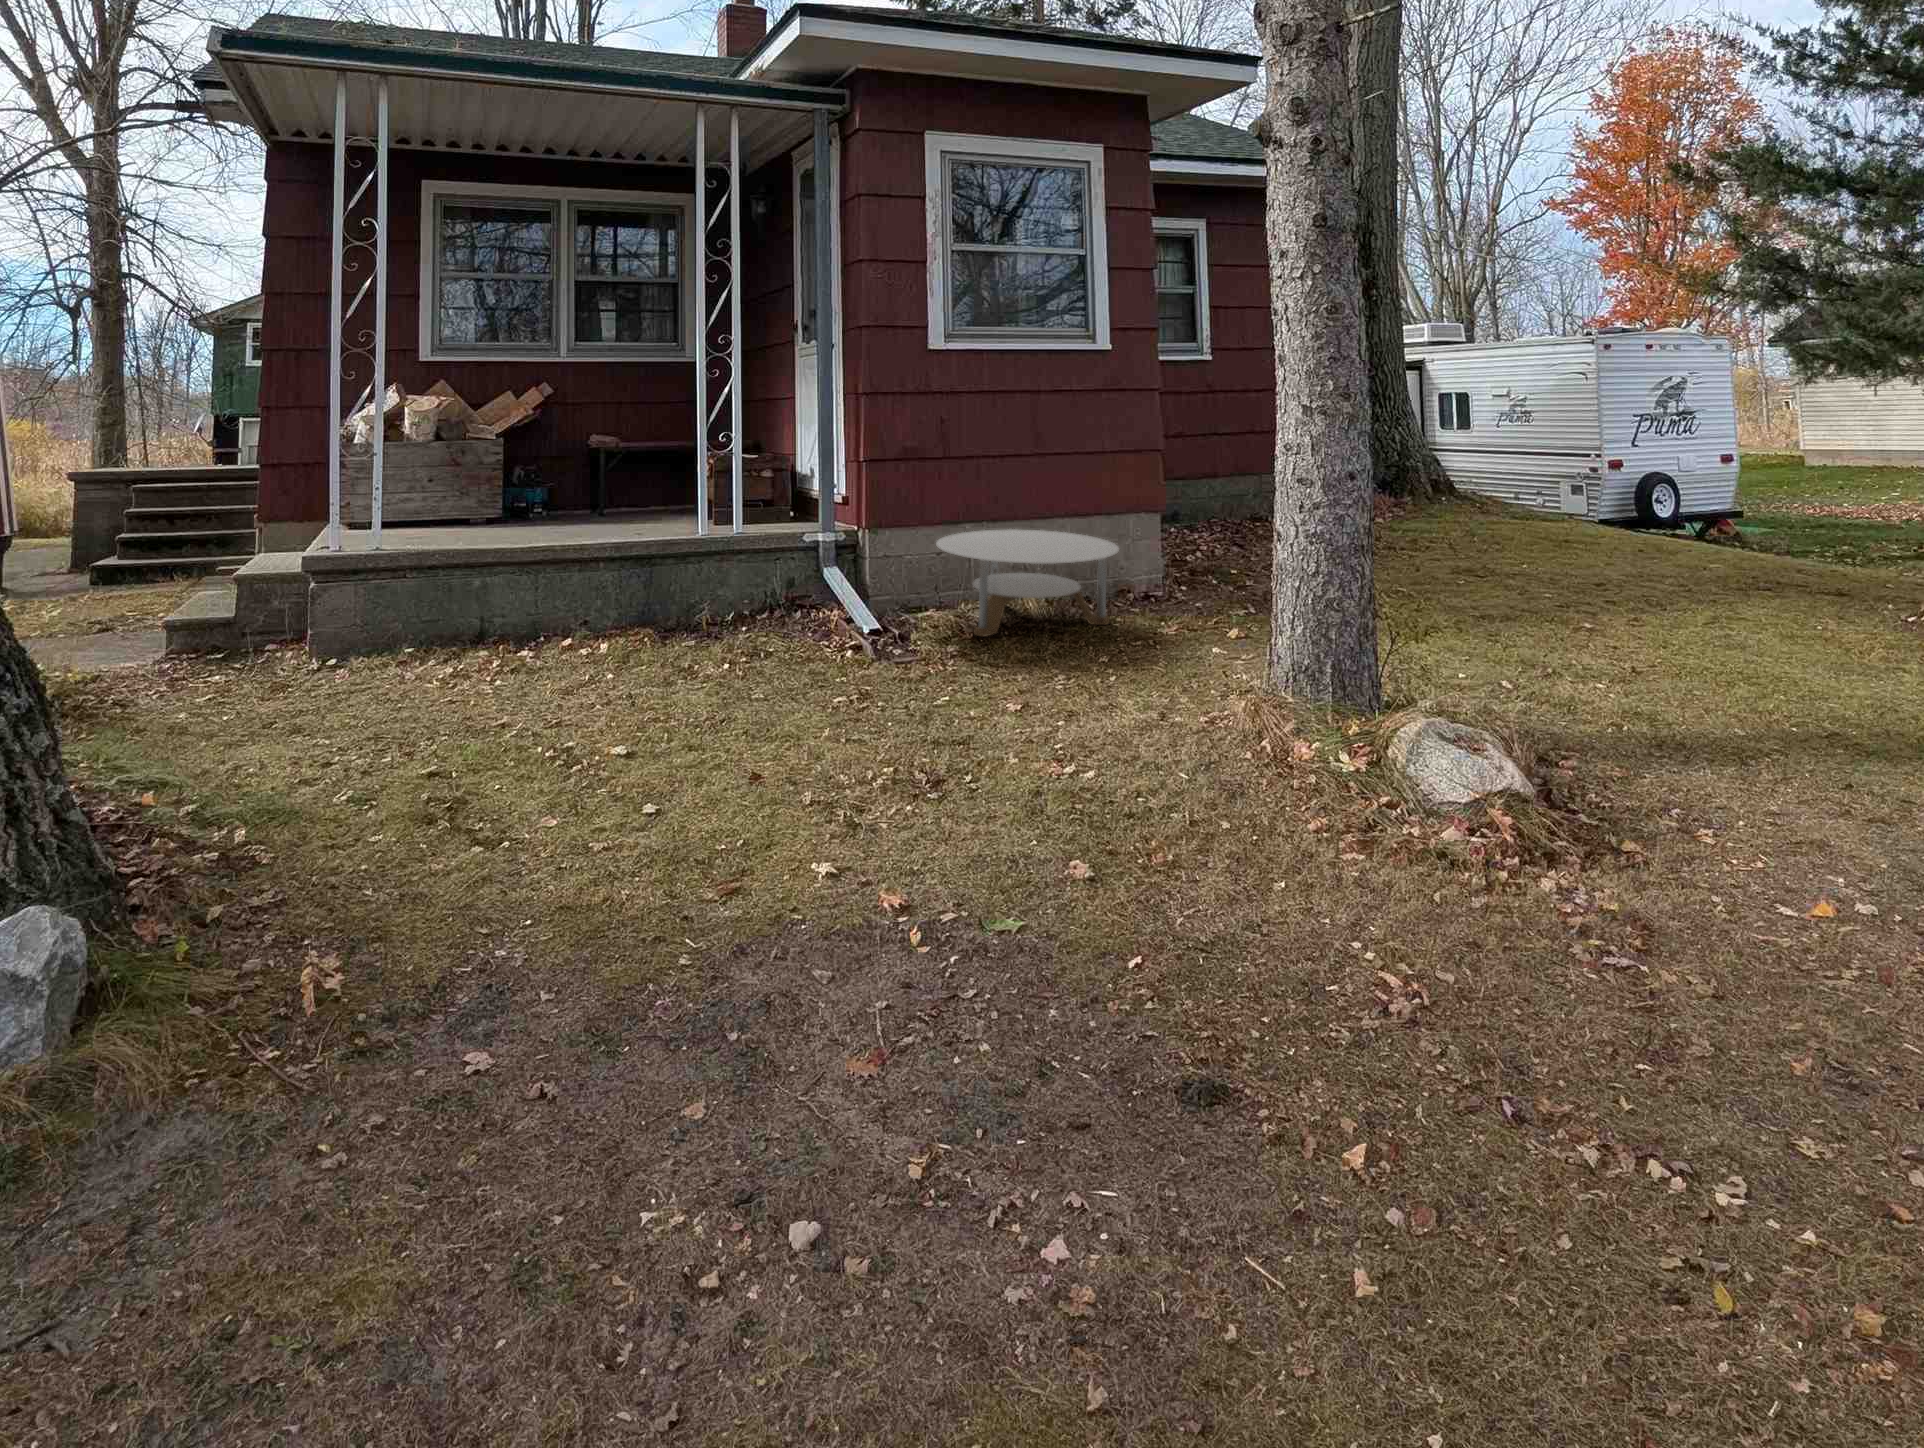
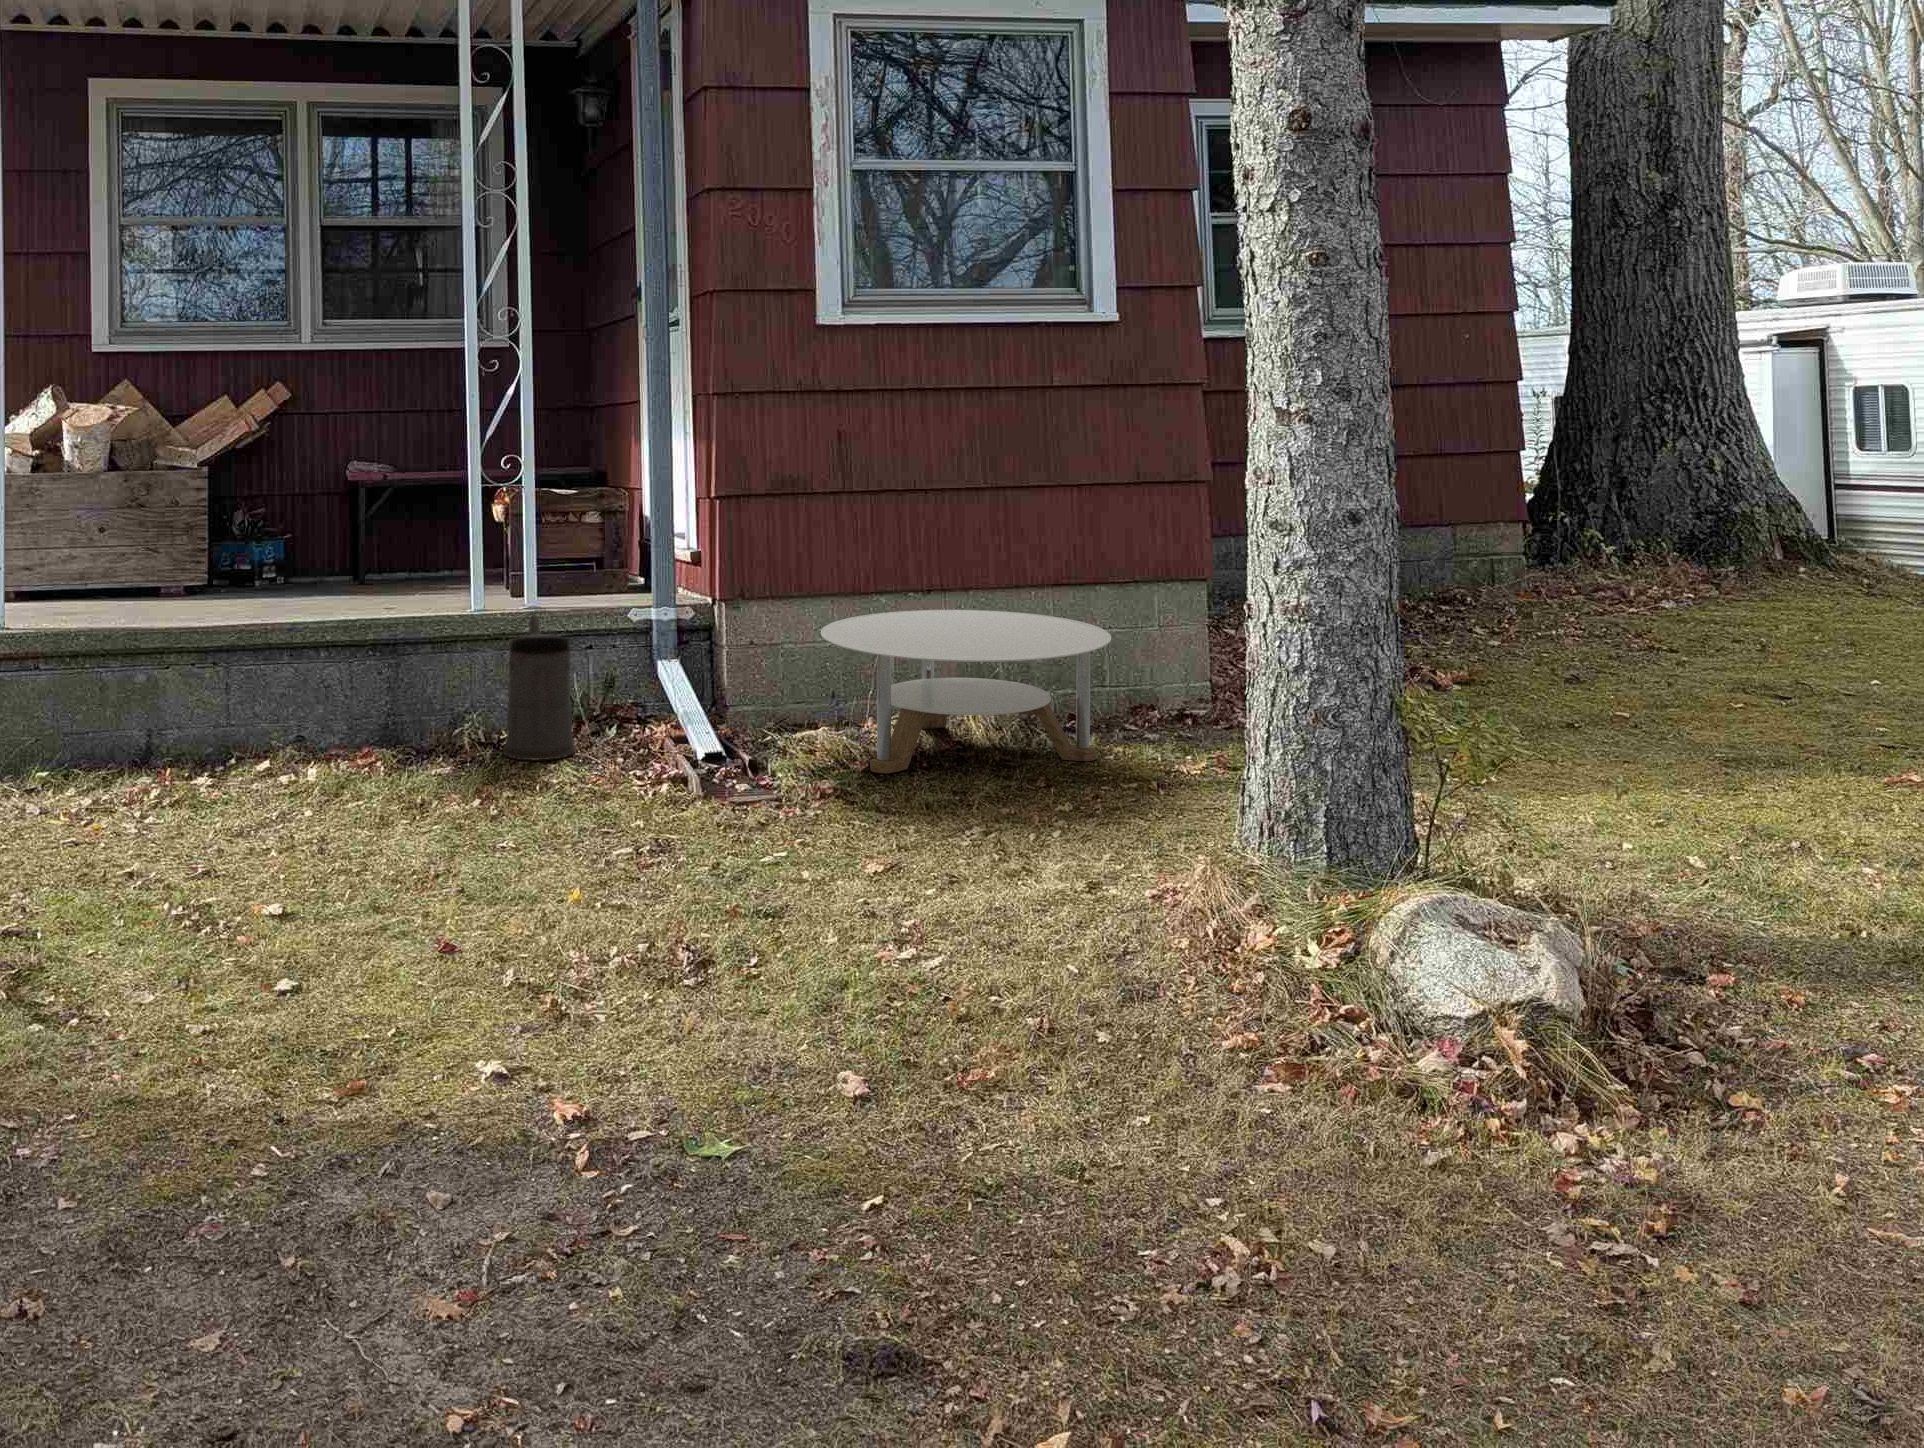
watering can: none [728,533,777,634] -> present [503,610,576,760]

